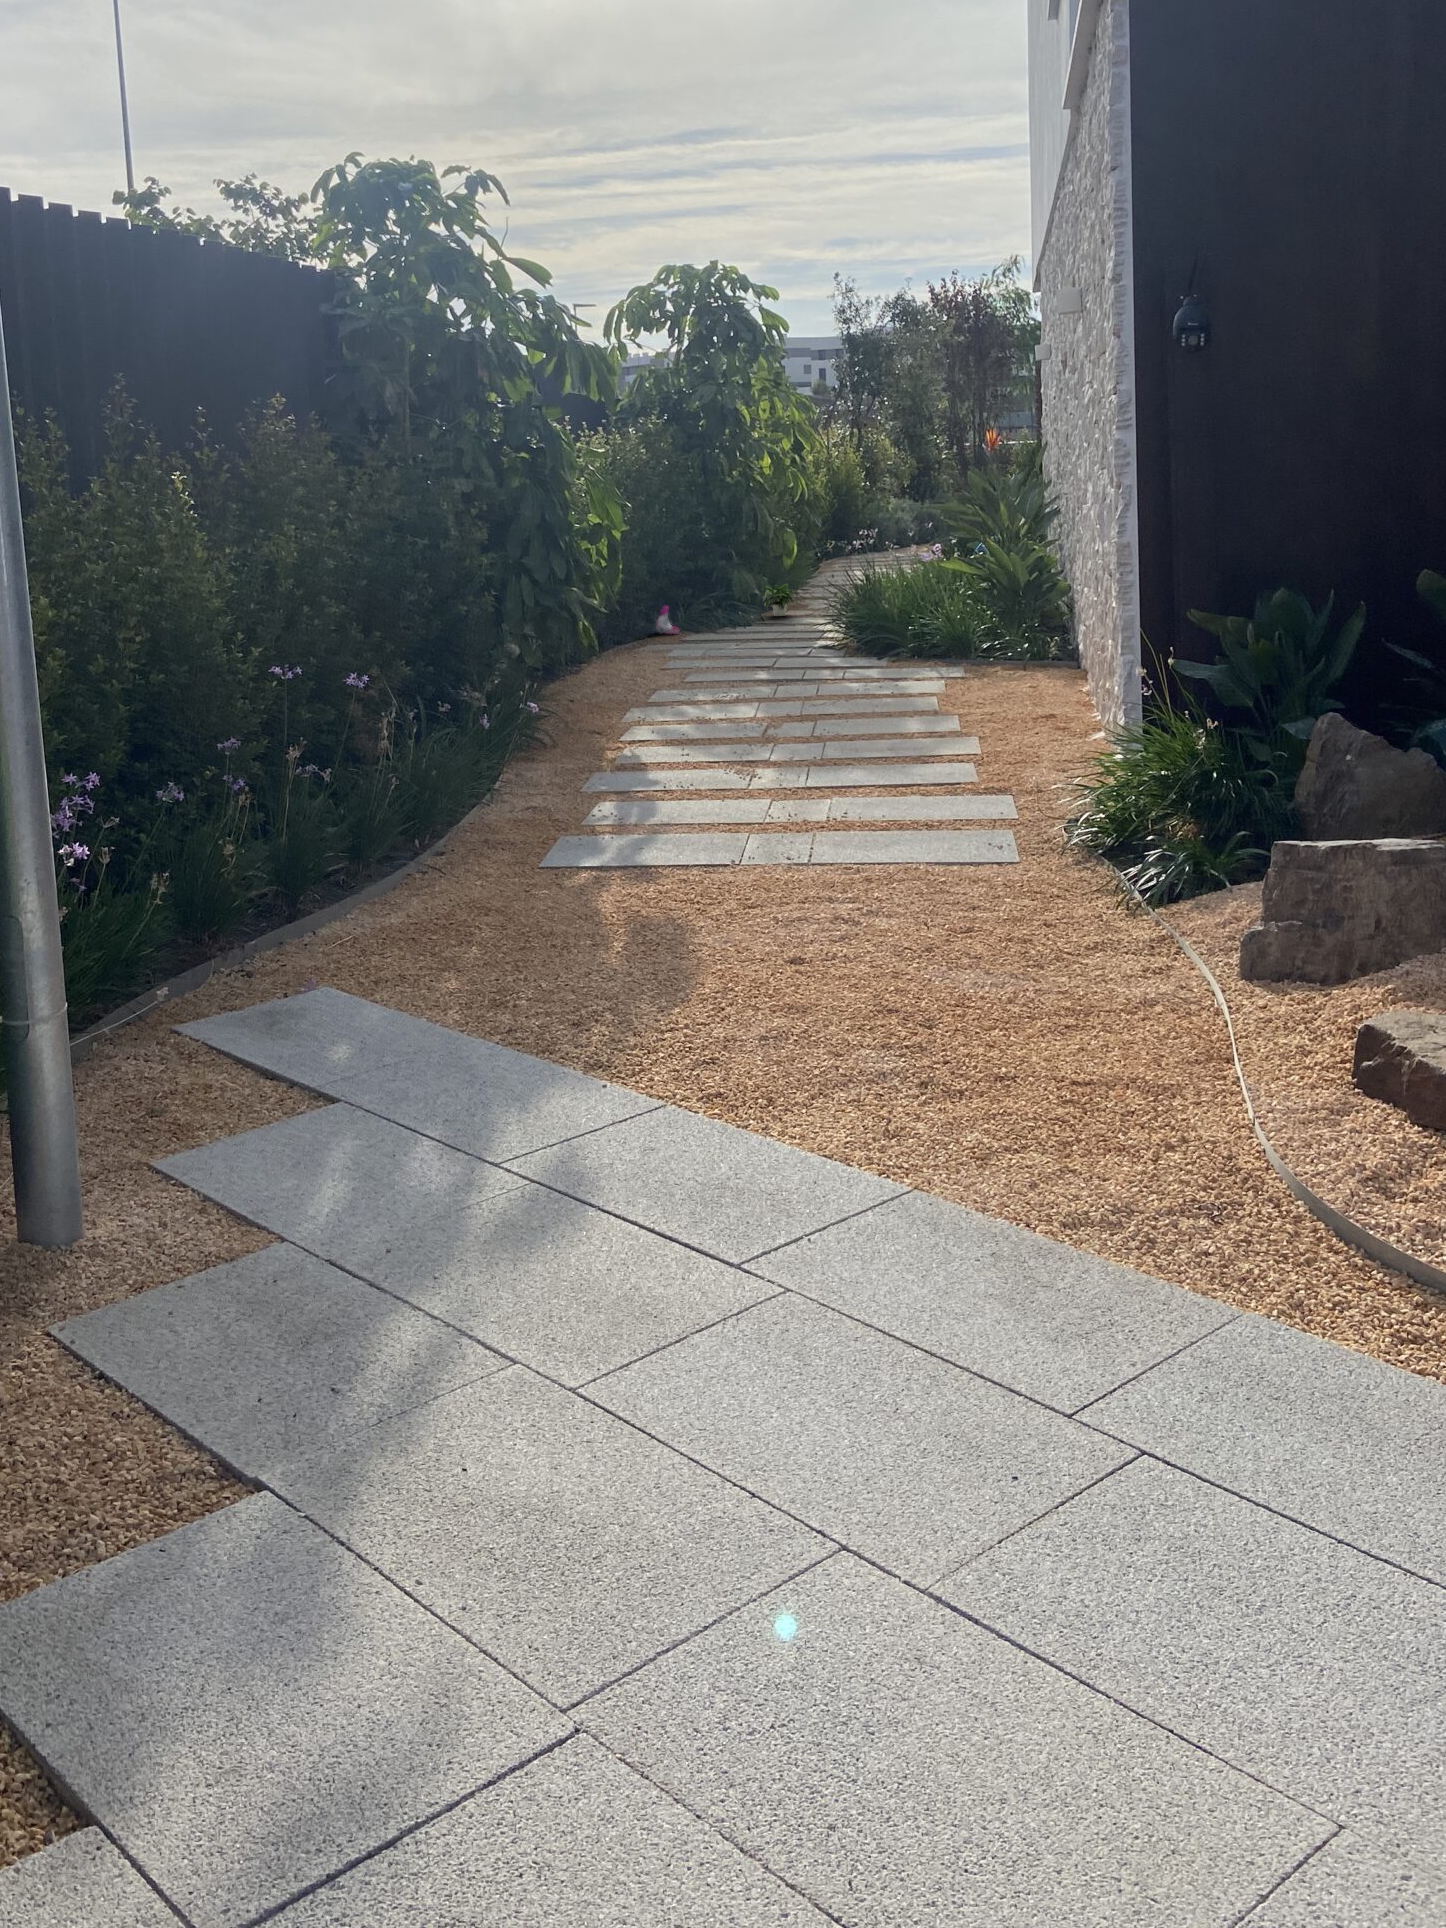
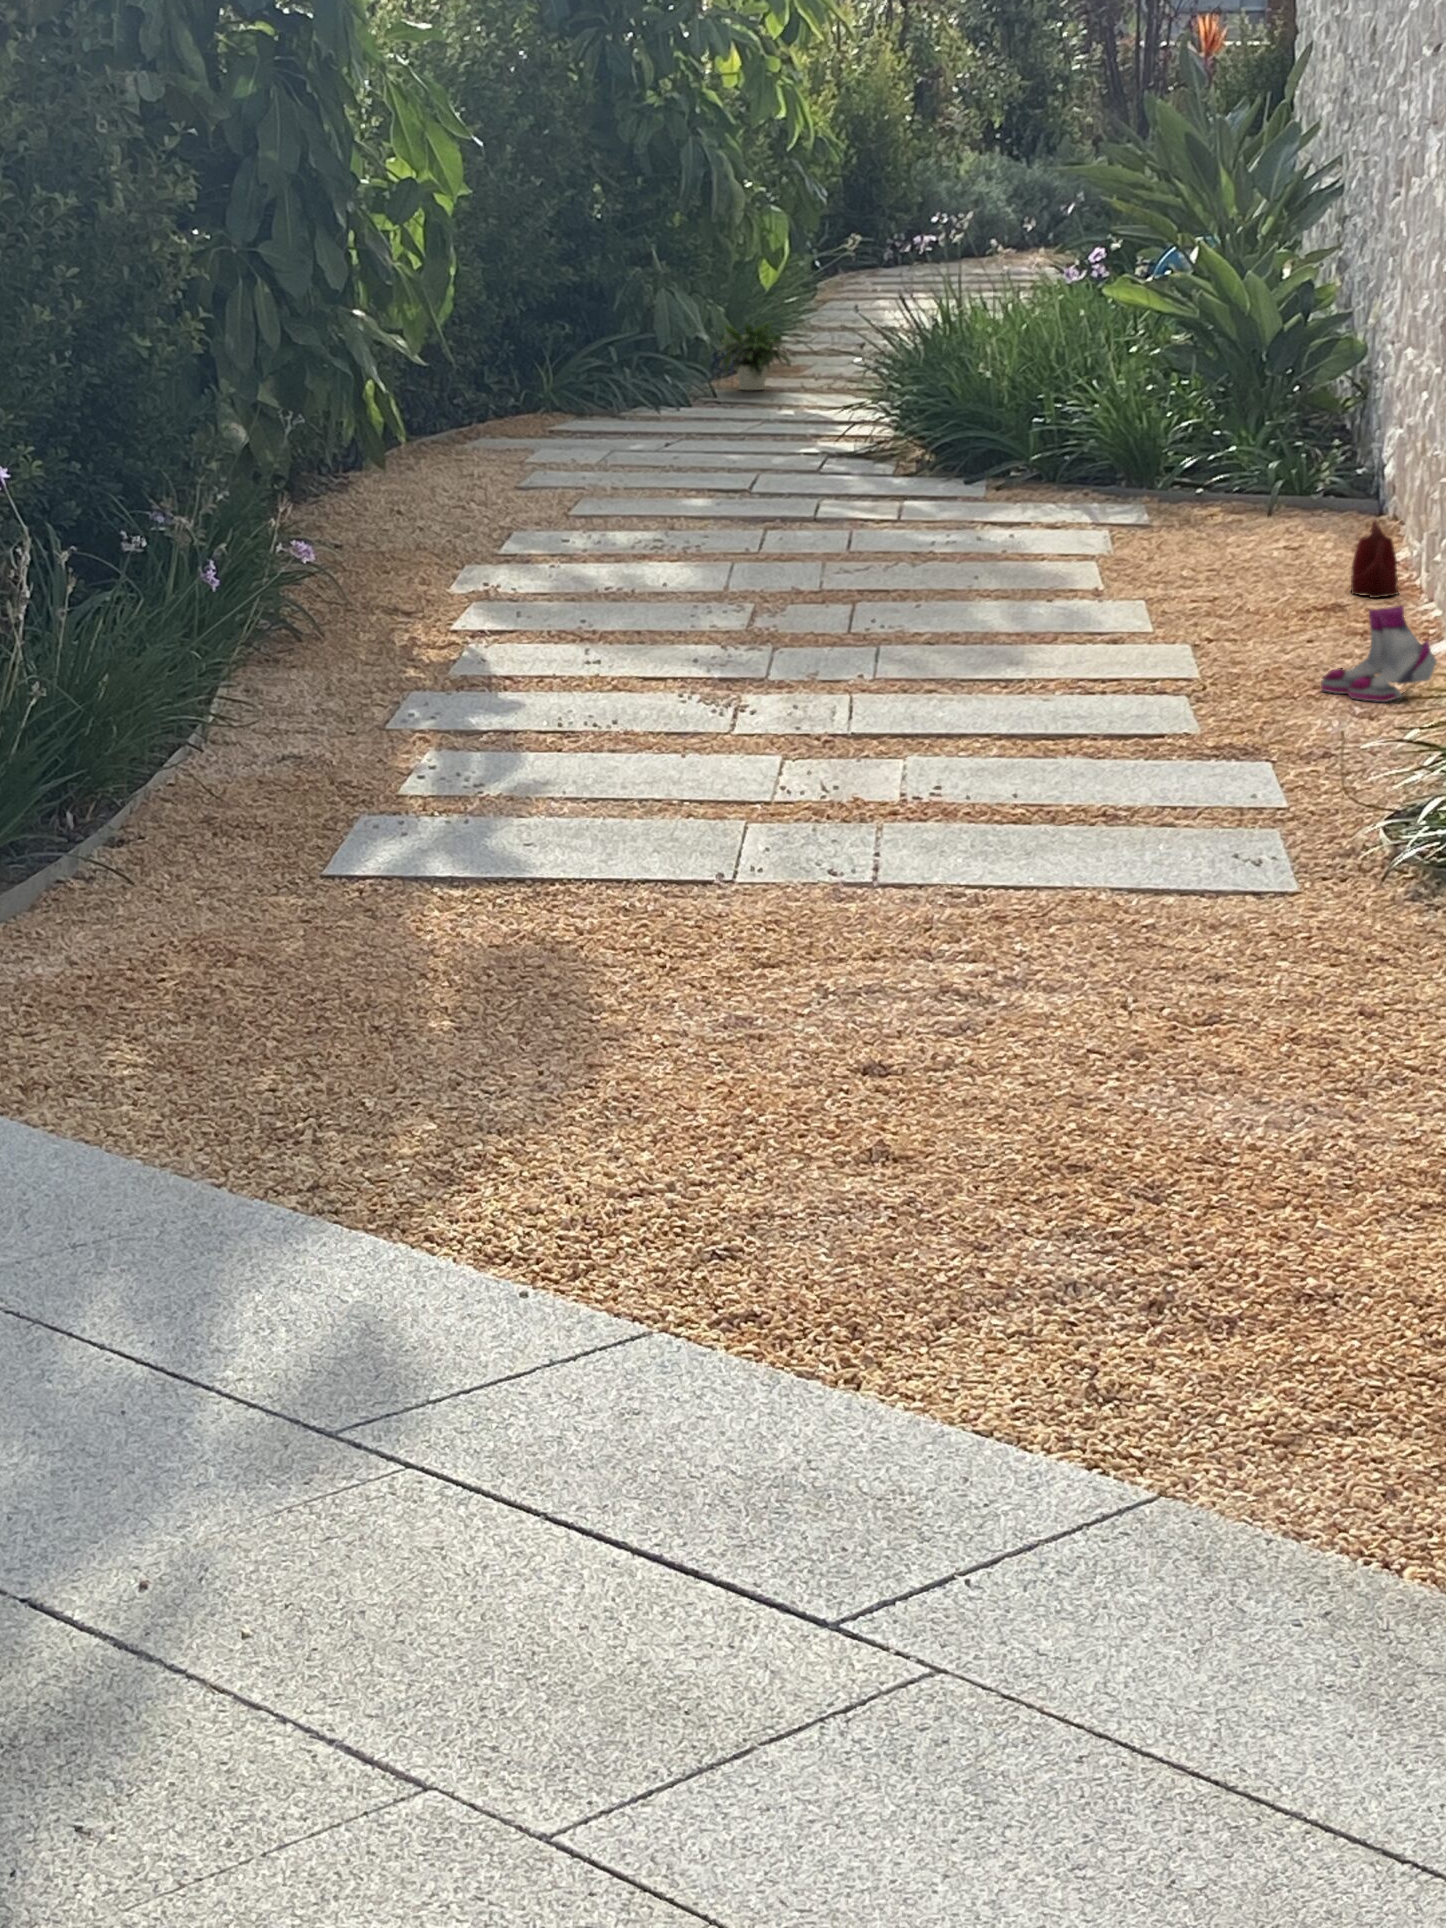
boots: present [656,607,679,634] -> present [1321,606,1437,702]
watering can: none [1055,670,1079,708] -> present [1351,521,1399,598]

